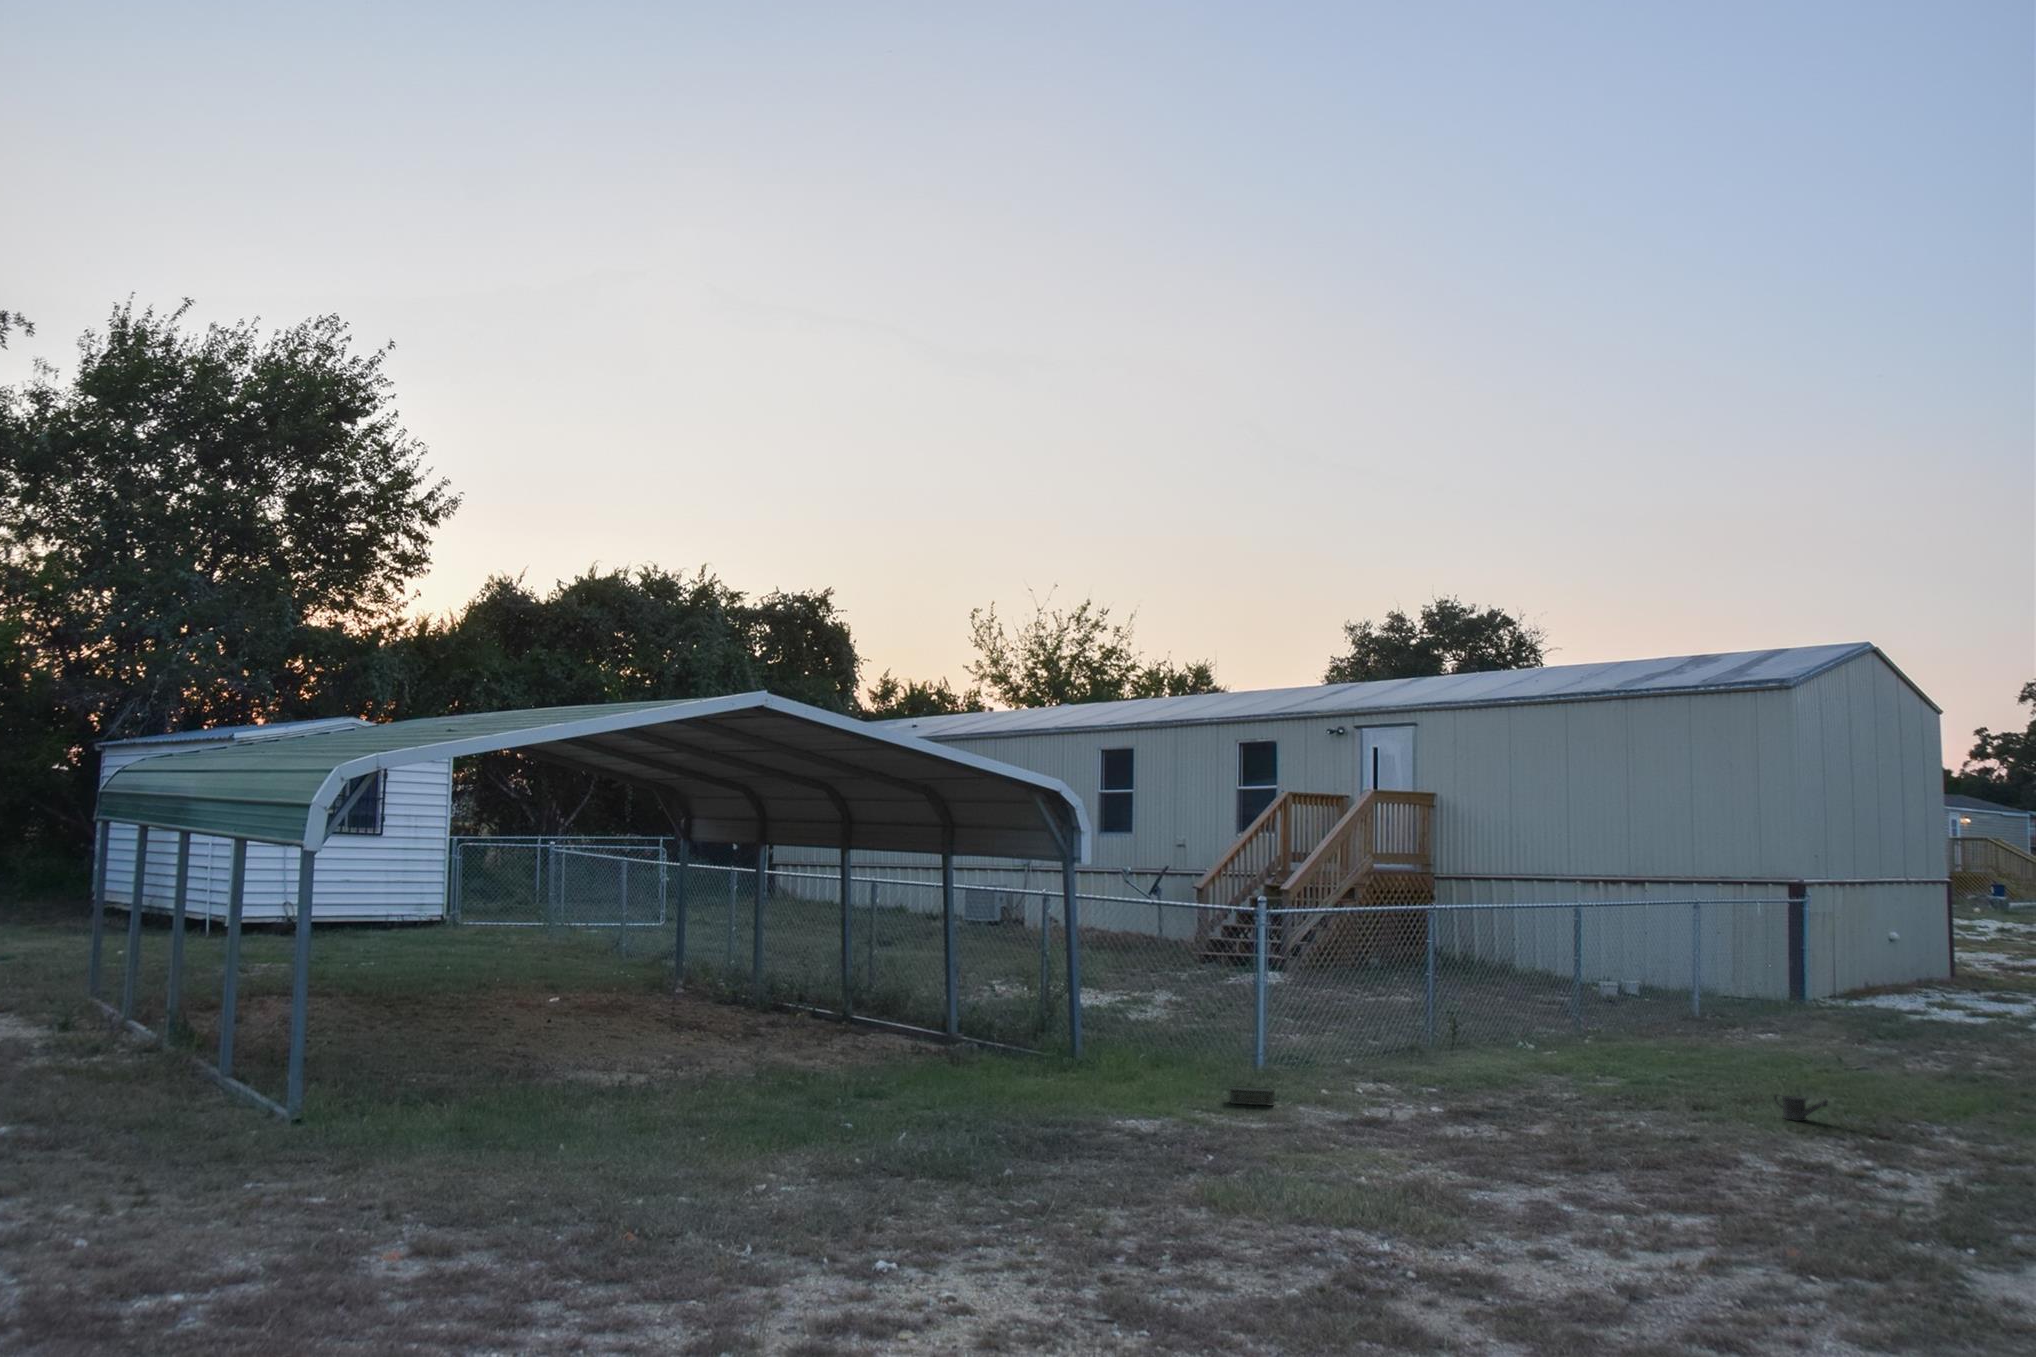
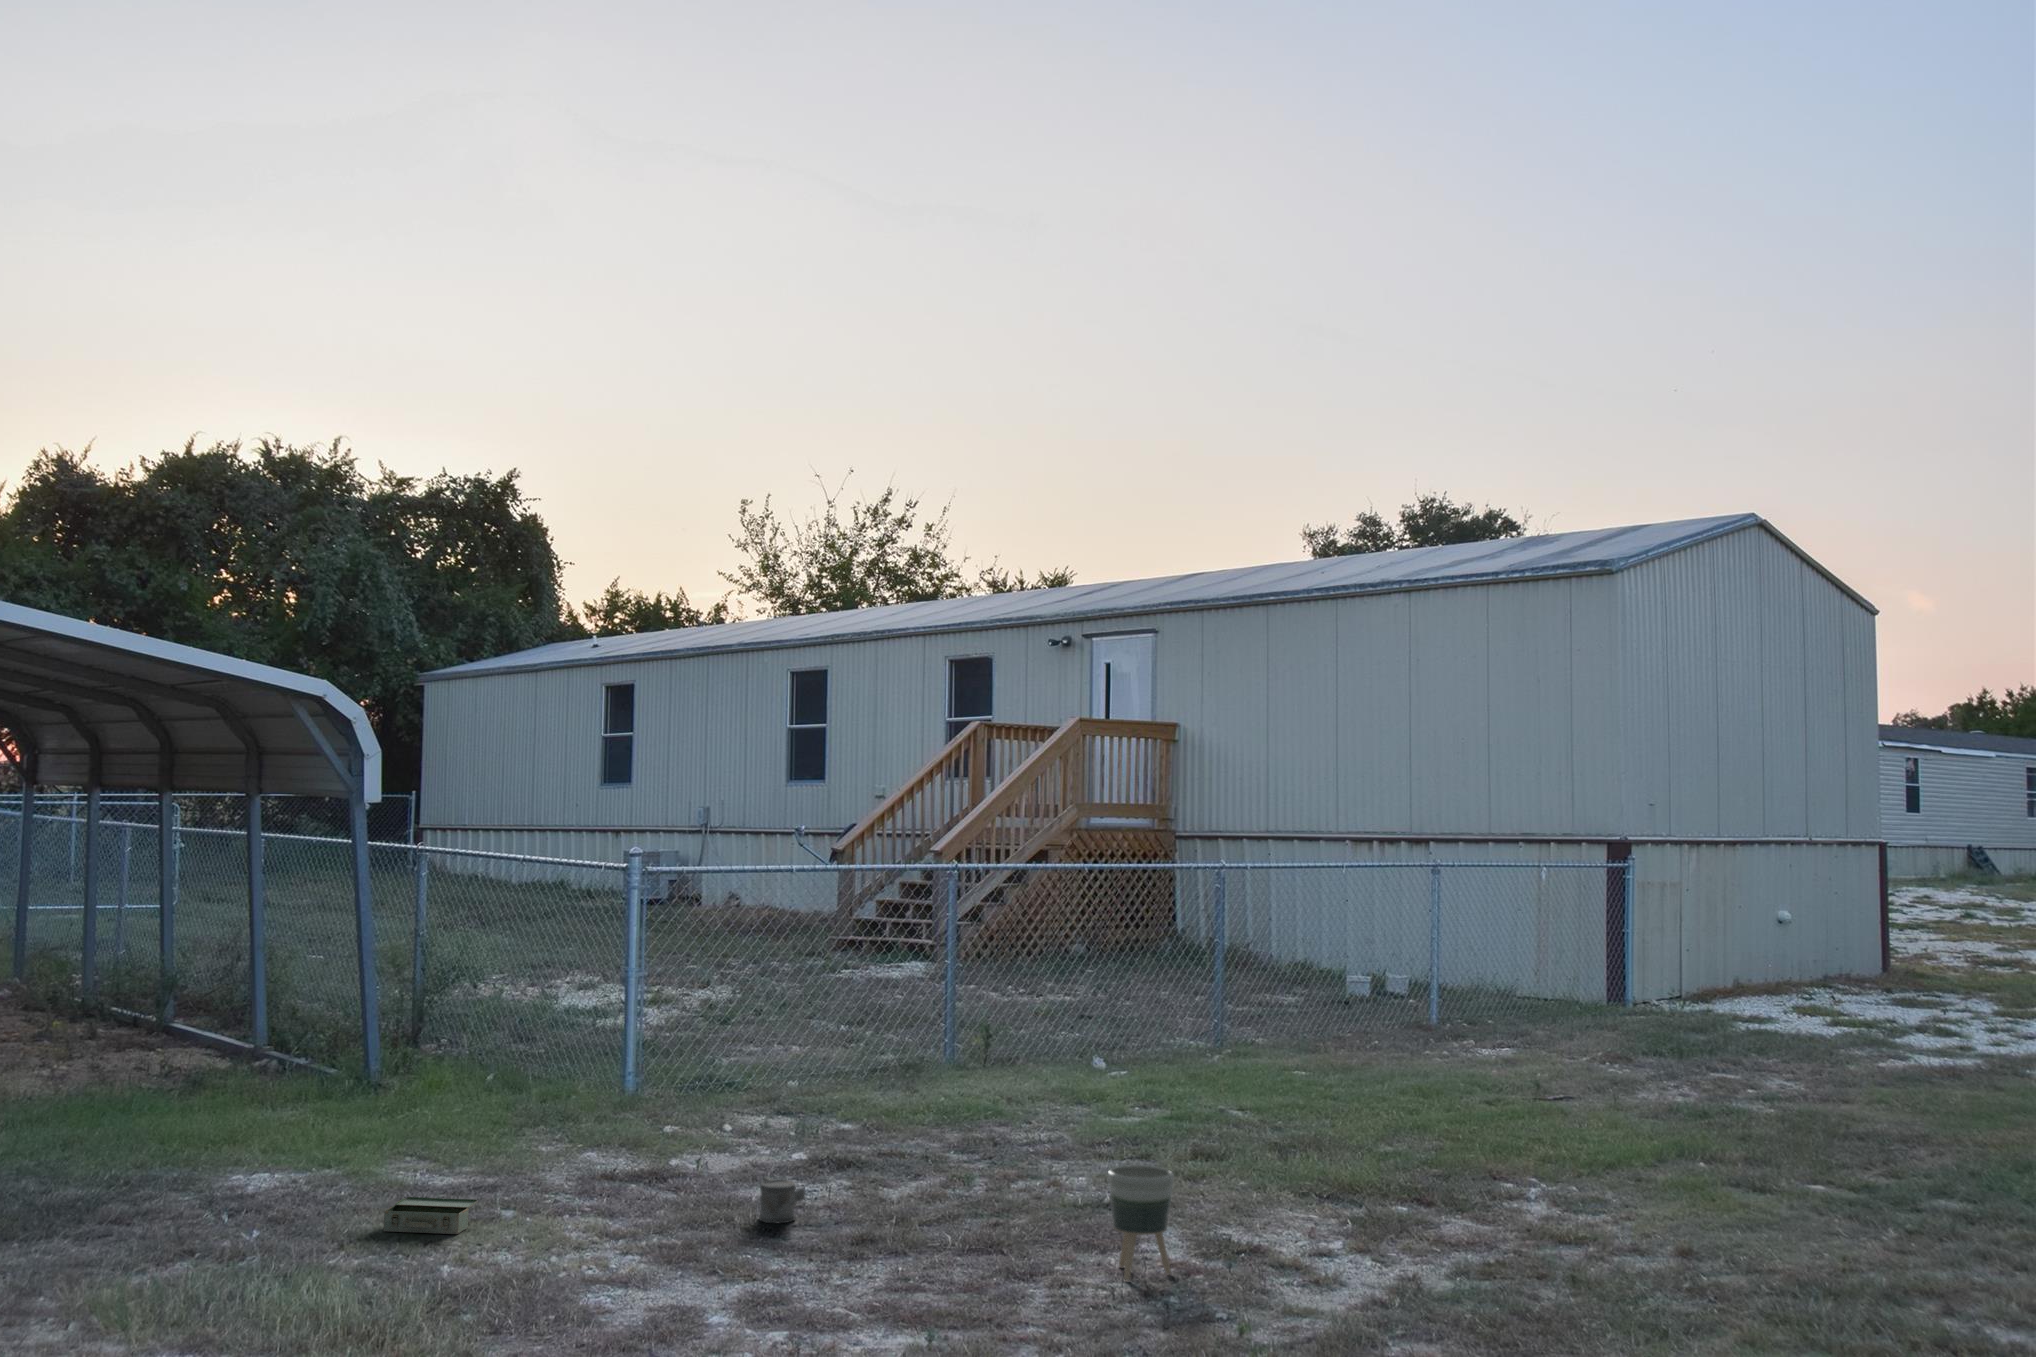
planter: none [1667,1069,1708,1133] -> present [1108,1165,1174,1280]
watering can: present [1774,1094,1828,1121] -> present [759,1177,805,1223]

